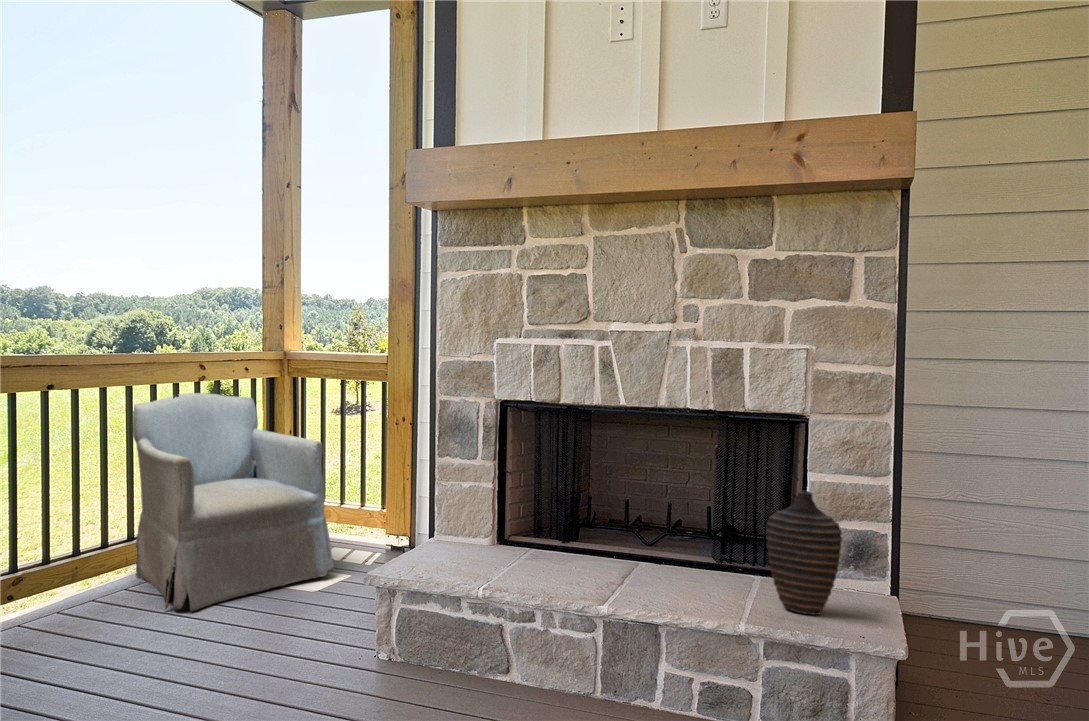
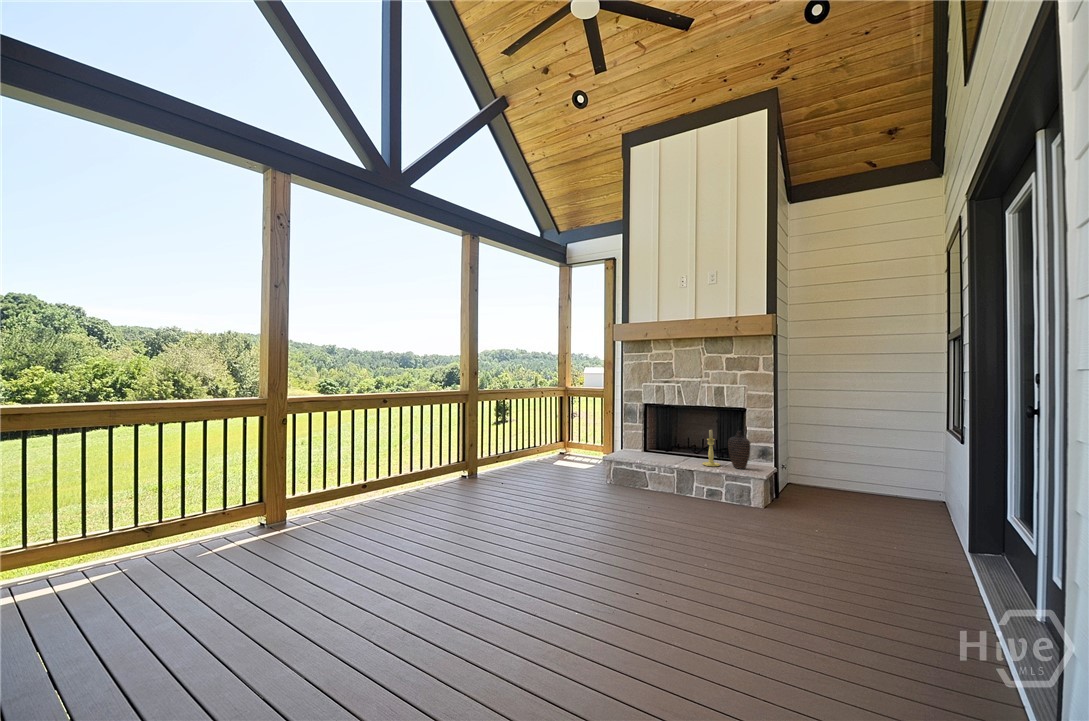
armchair: present [133,393,334,611] -> none [520,401,588,470]
candle holder: none [682,484,739,608] -> present [702,430,720,467]

